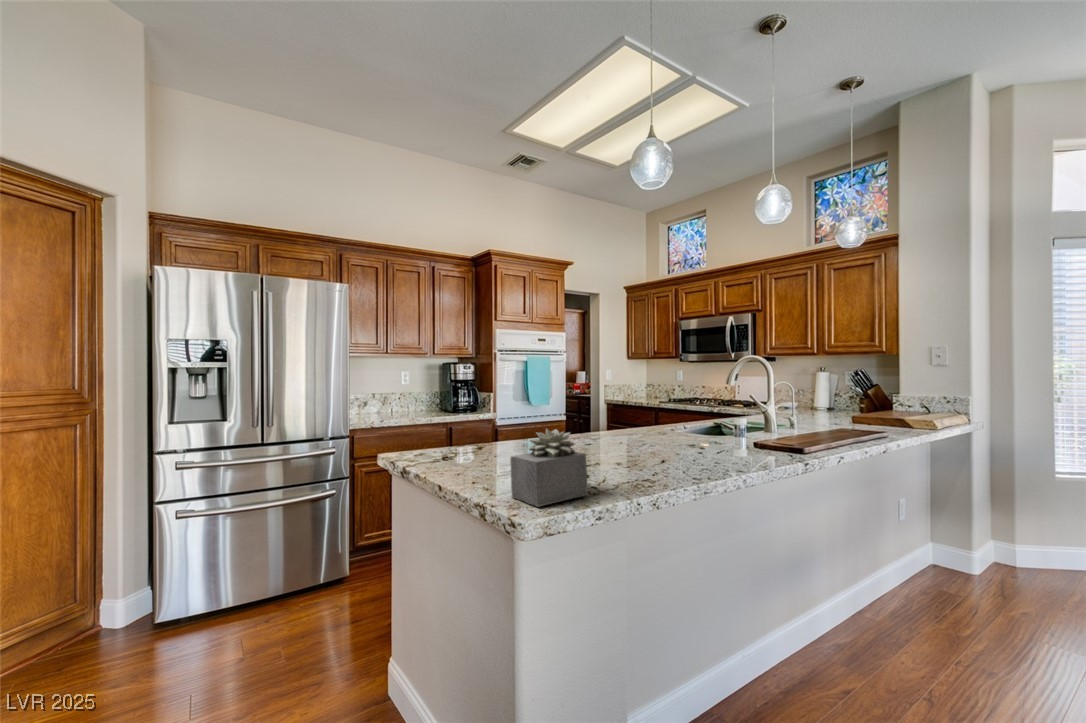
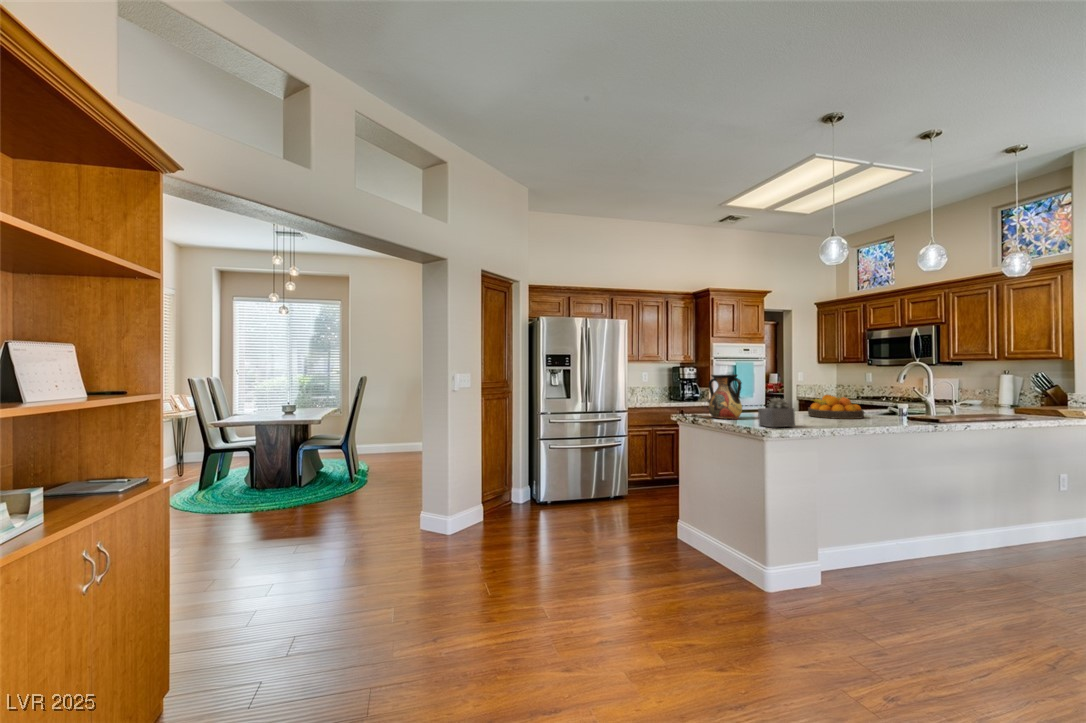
vase: none [421,375,499,470] -> present [703,374,742,420]
fruit bowl: none [615,408,698,453] -> present [808,395,864,419]

